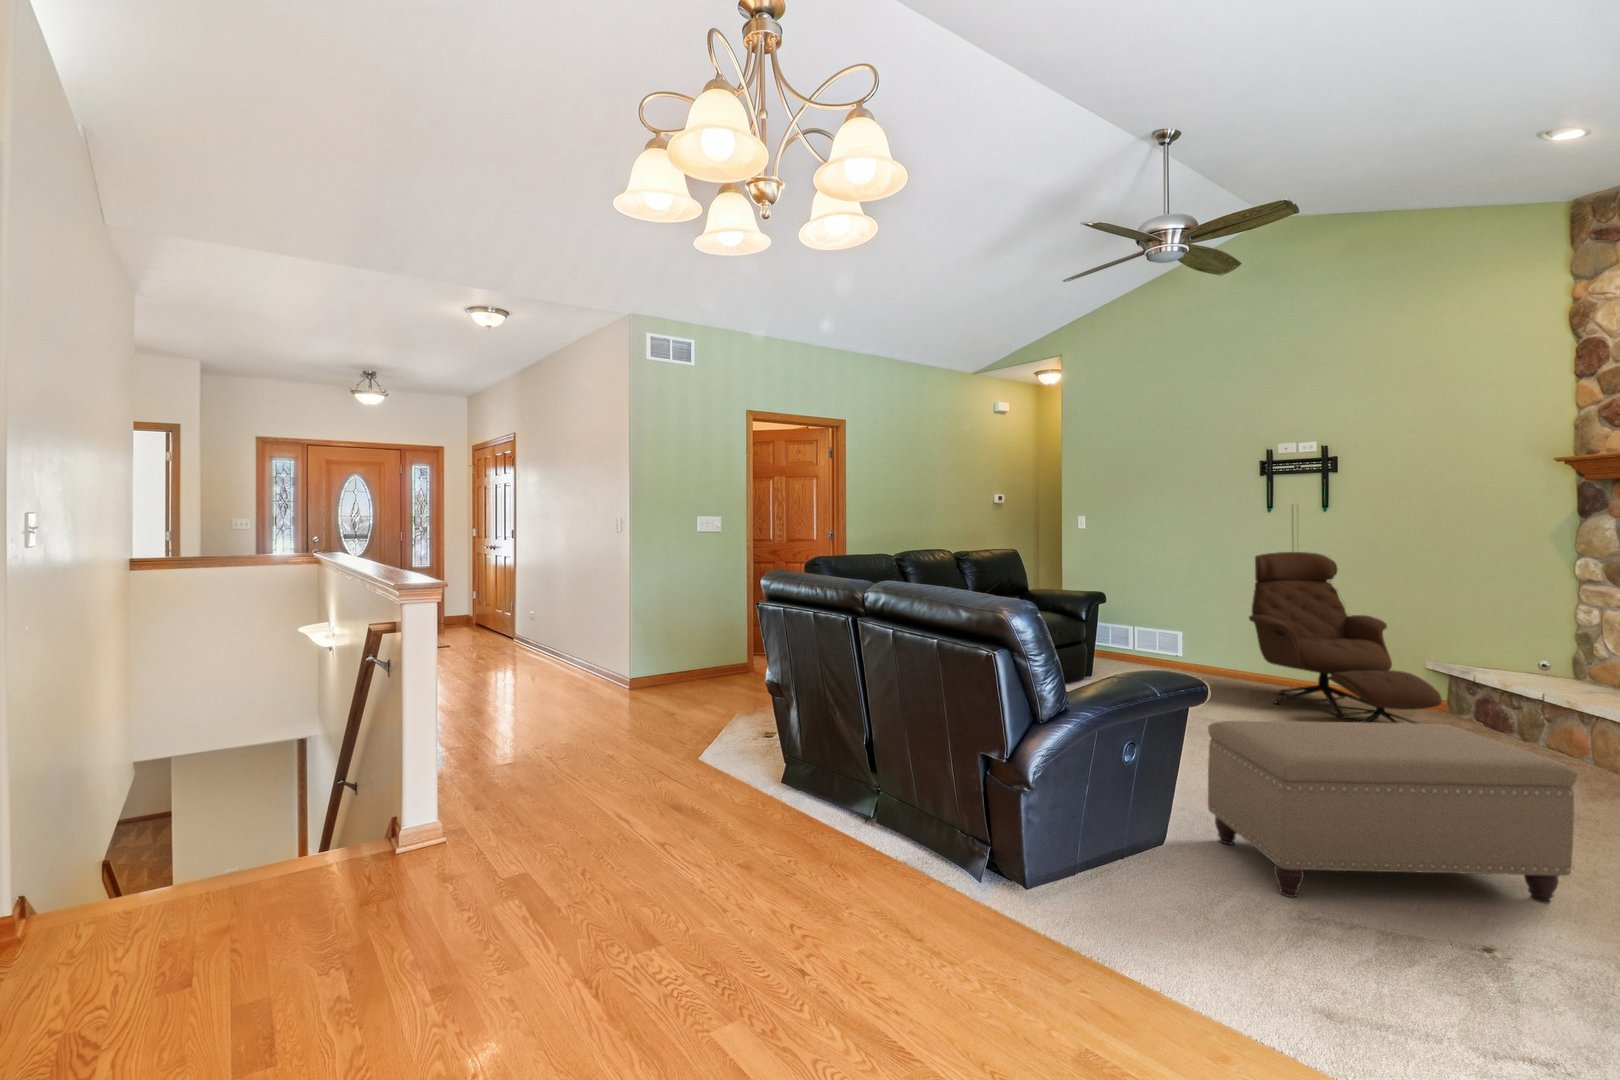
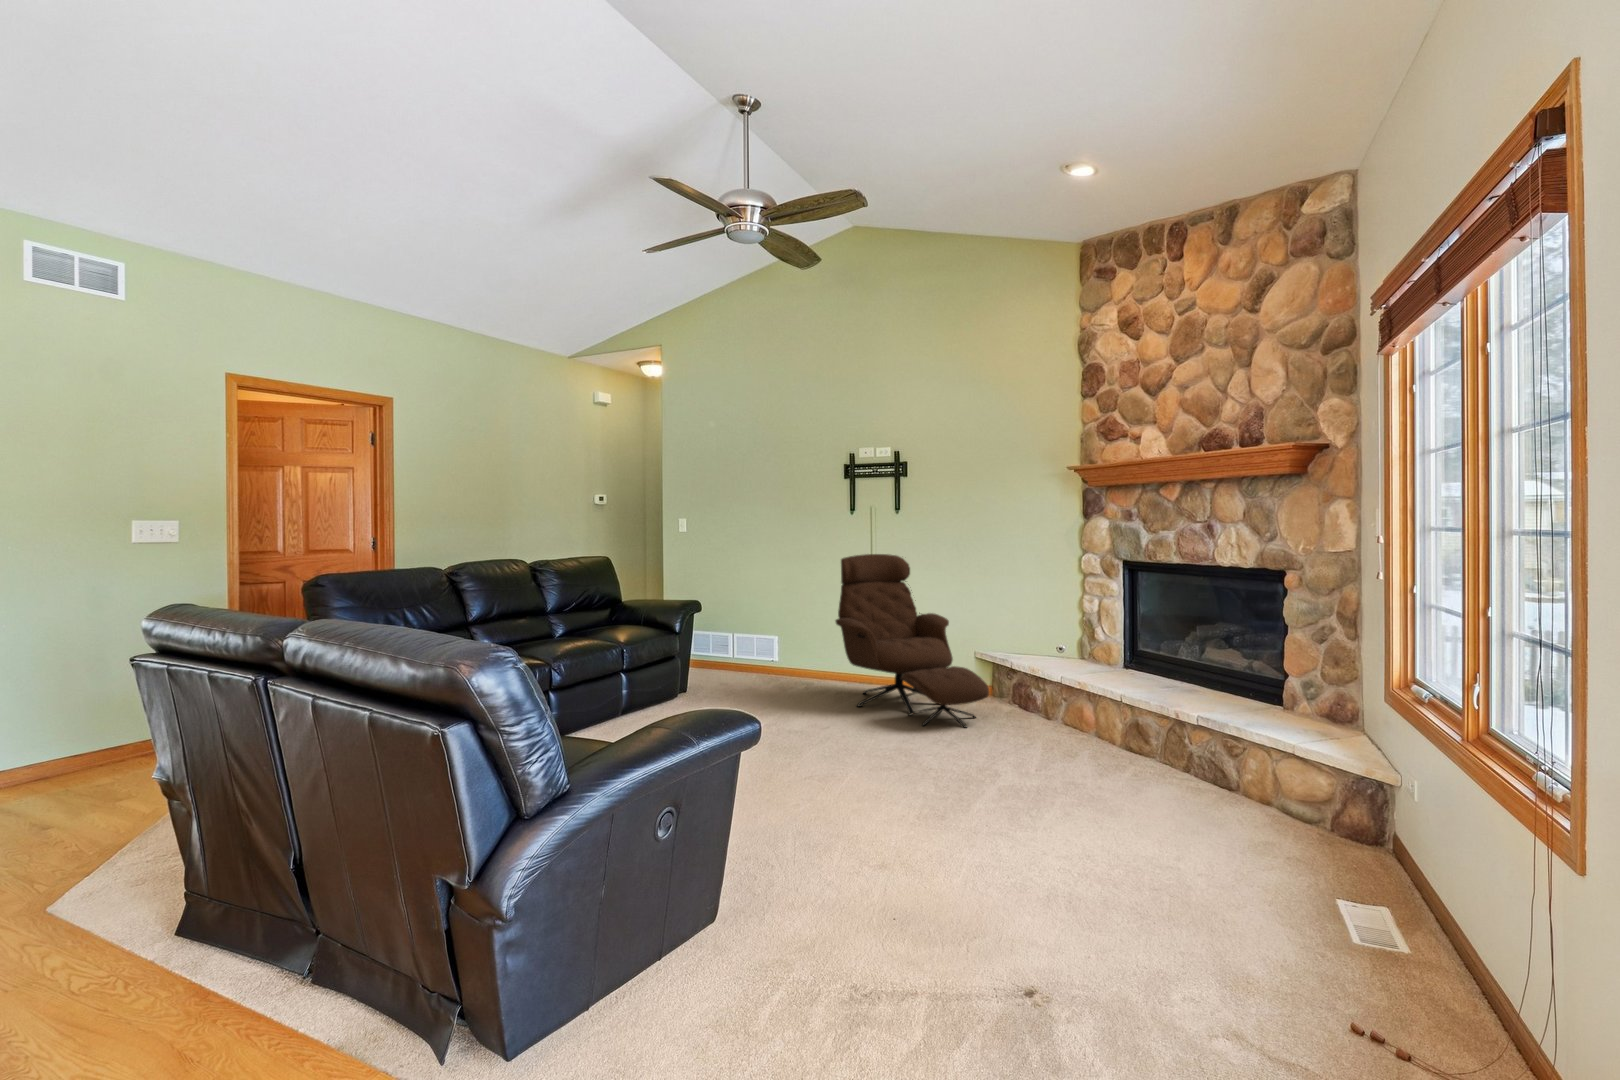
ottoman: present [1208,721,1577,903] -> none [763,736,1086,971]

